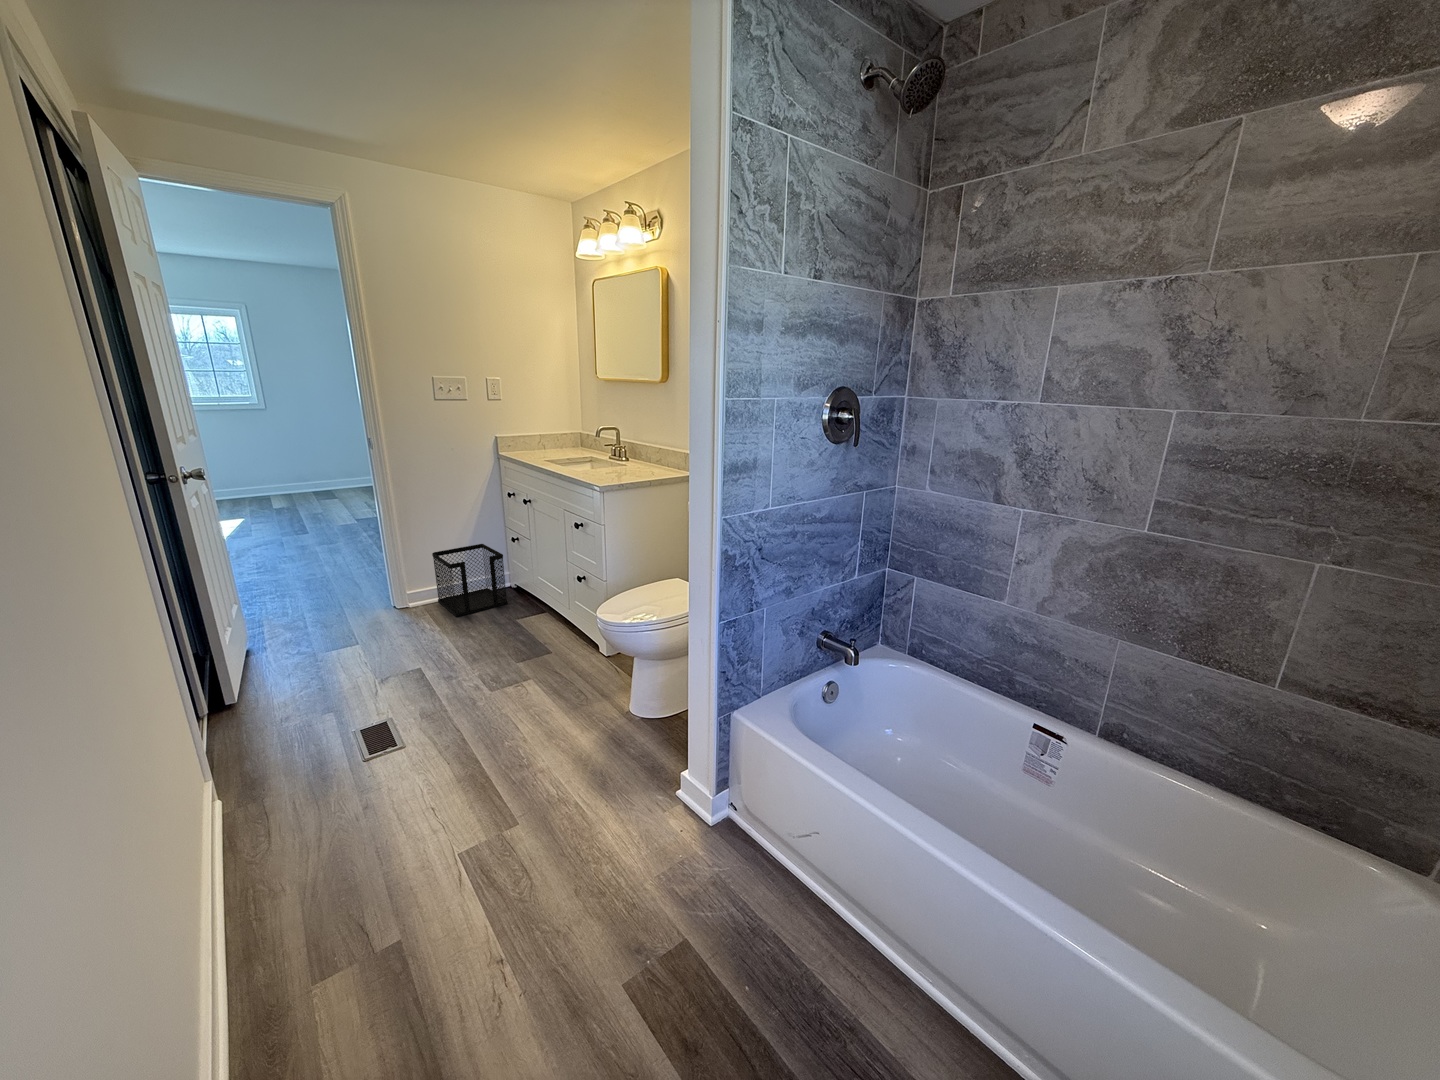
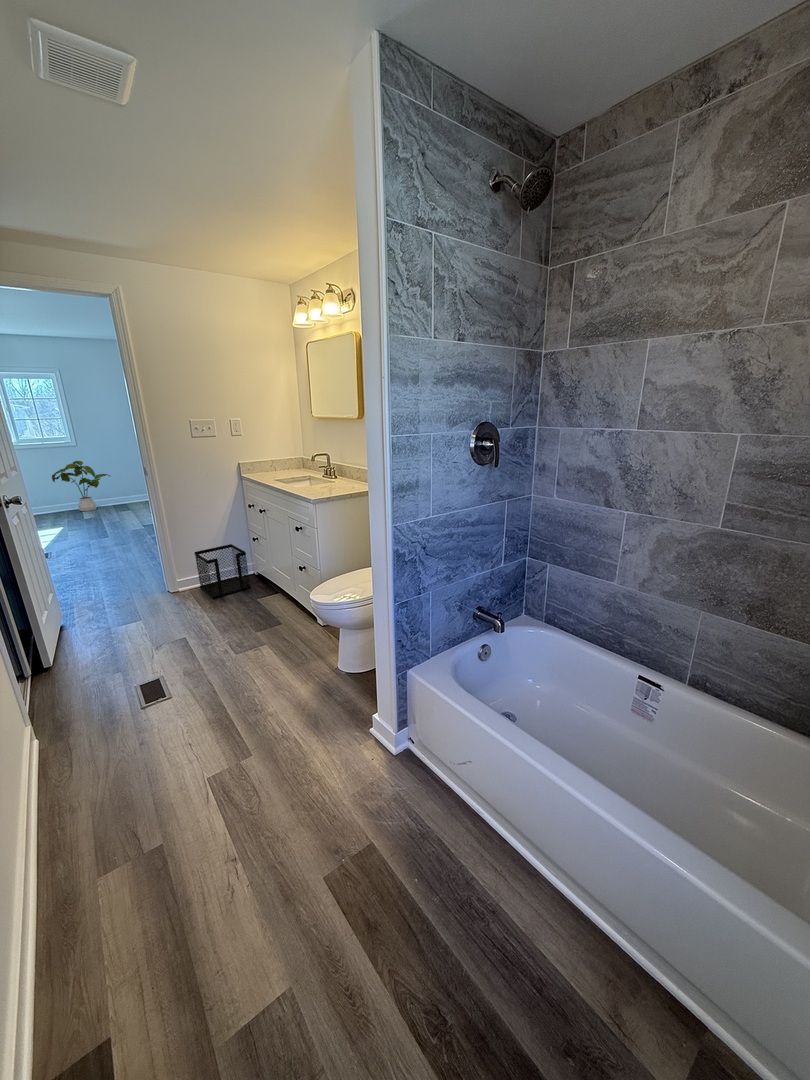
house plant: none [229,426,312,495] -> present [52,461,110,511]

